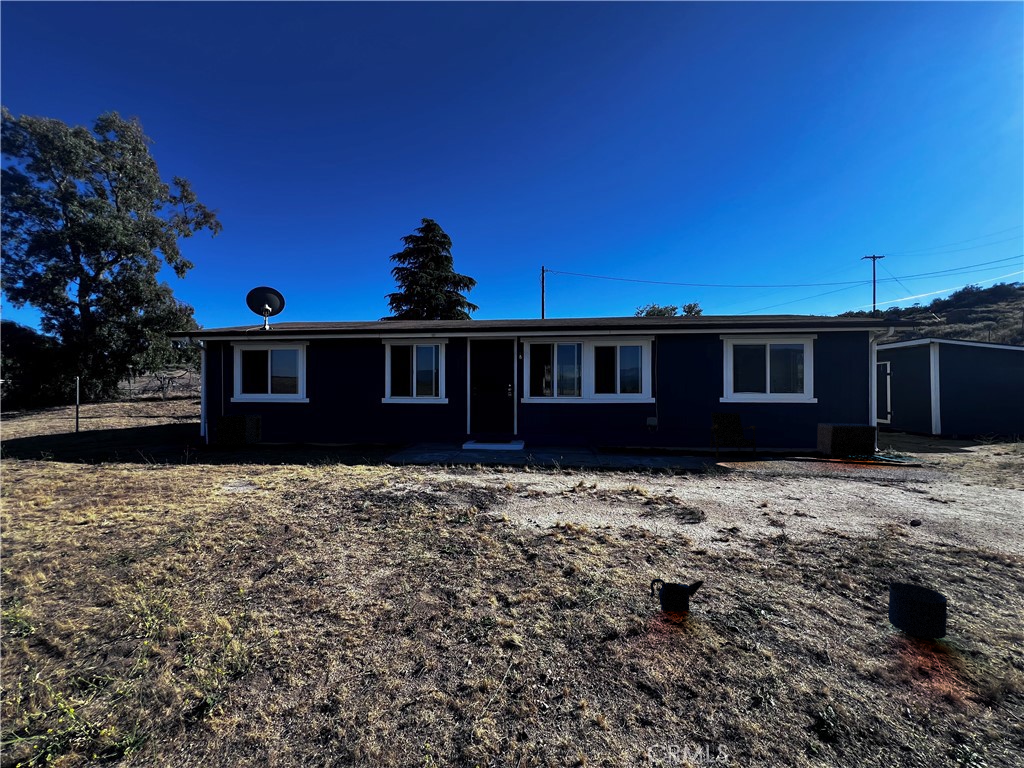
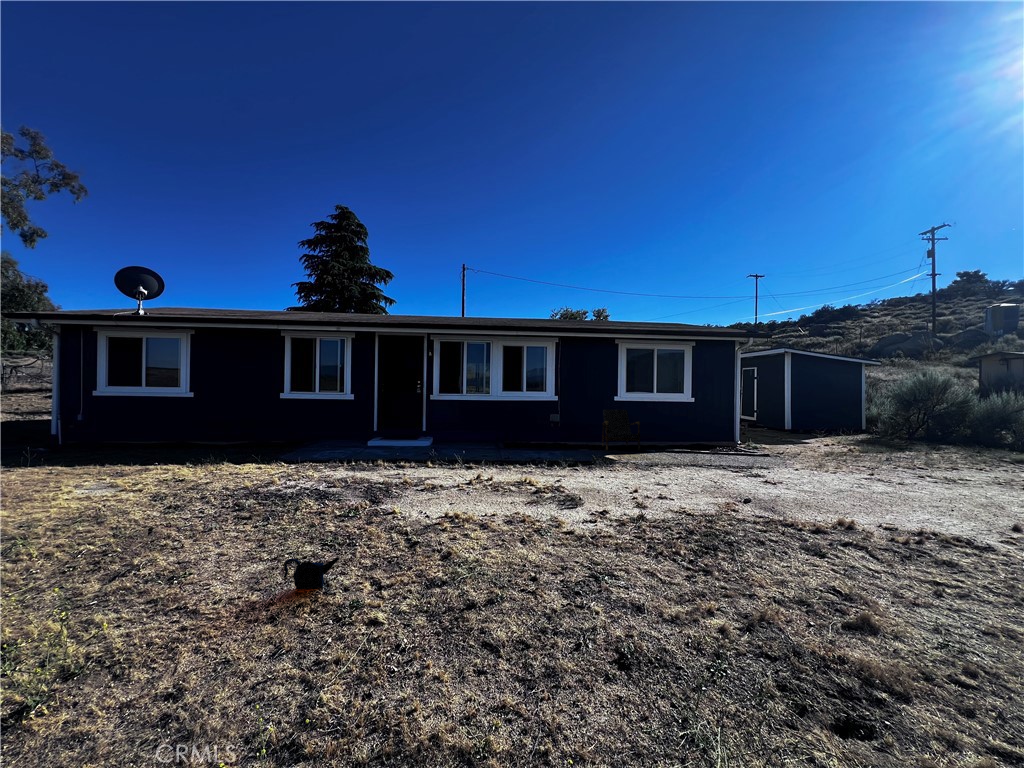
wooden crate: present [217,414,261,445] -> none [78,411,135,446]
storage bench: present [817,423,877,458] -> none [692,419,740,450]
watering can: present [650,578,704,611] -> present [283,558,339,589]
planter: present [889,583,947,639] -> none [707,547,748,591]

